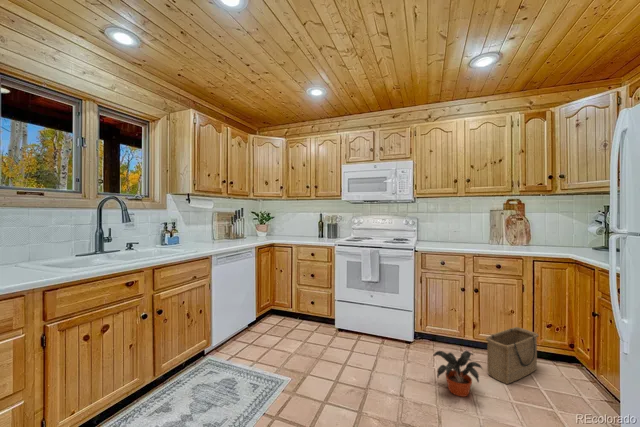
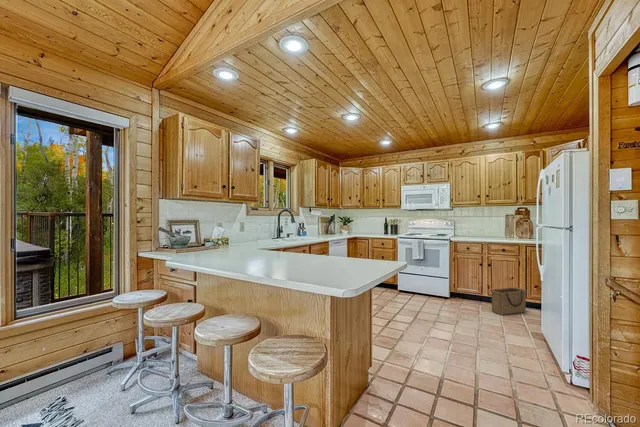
potted plant: present [434,351,482,397] -> none [456,294,485,317]

